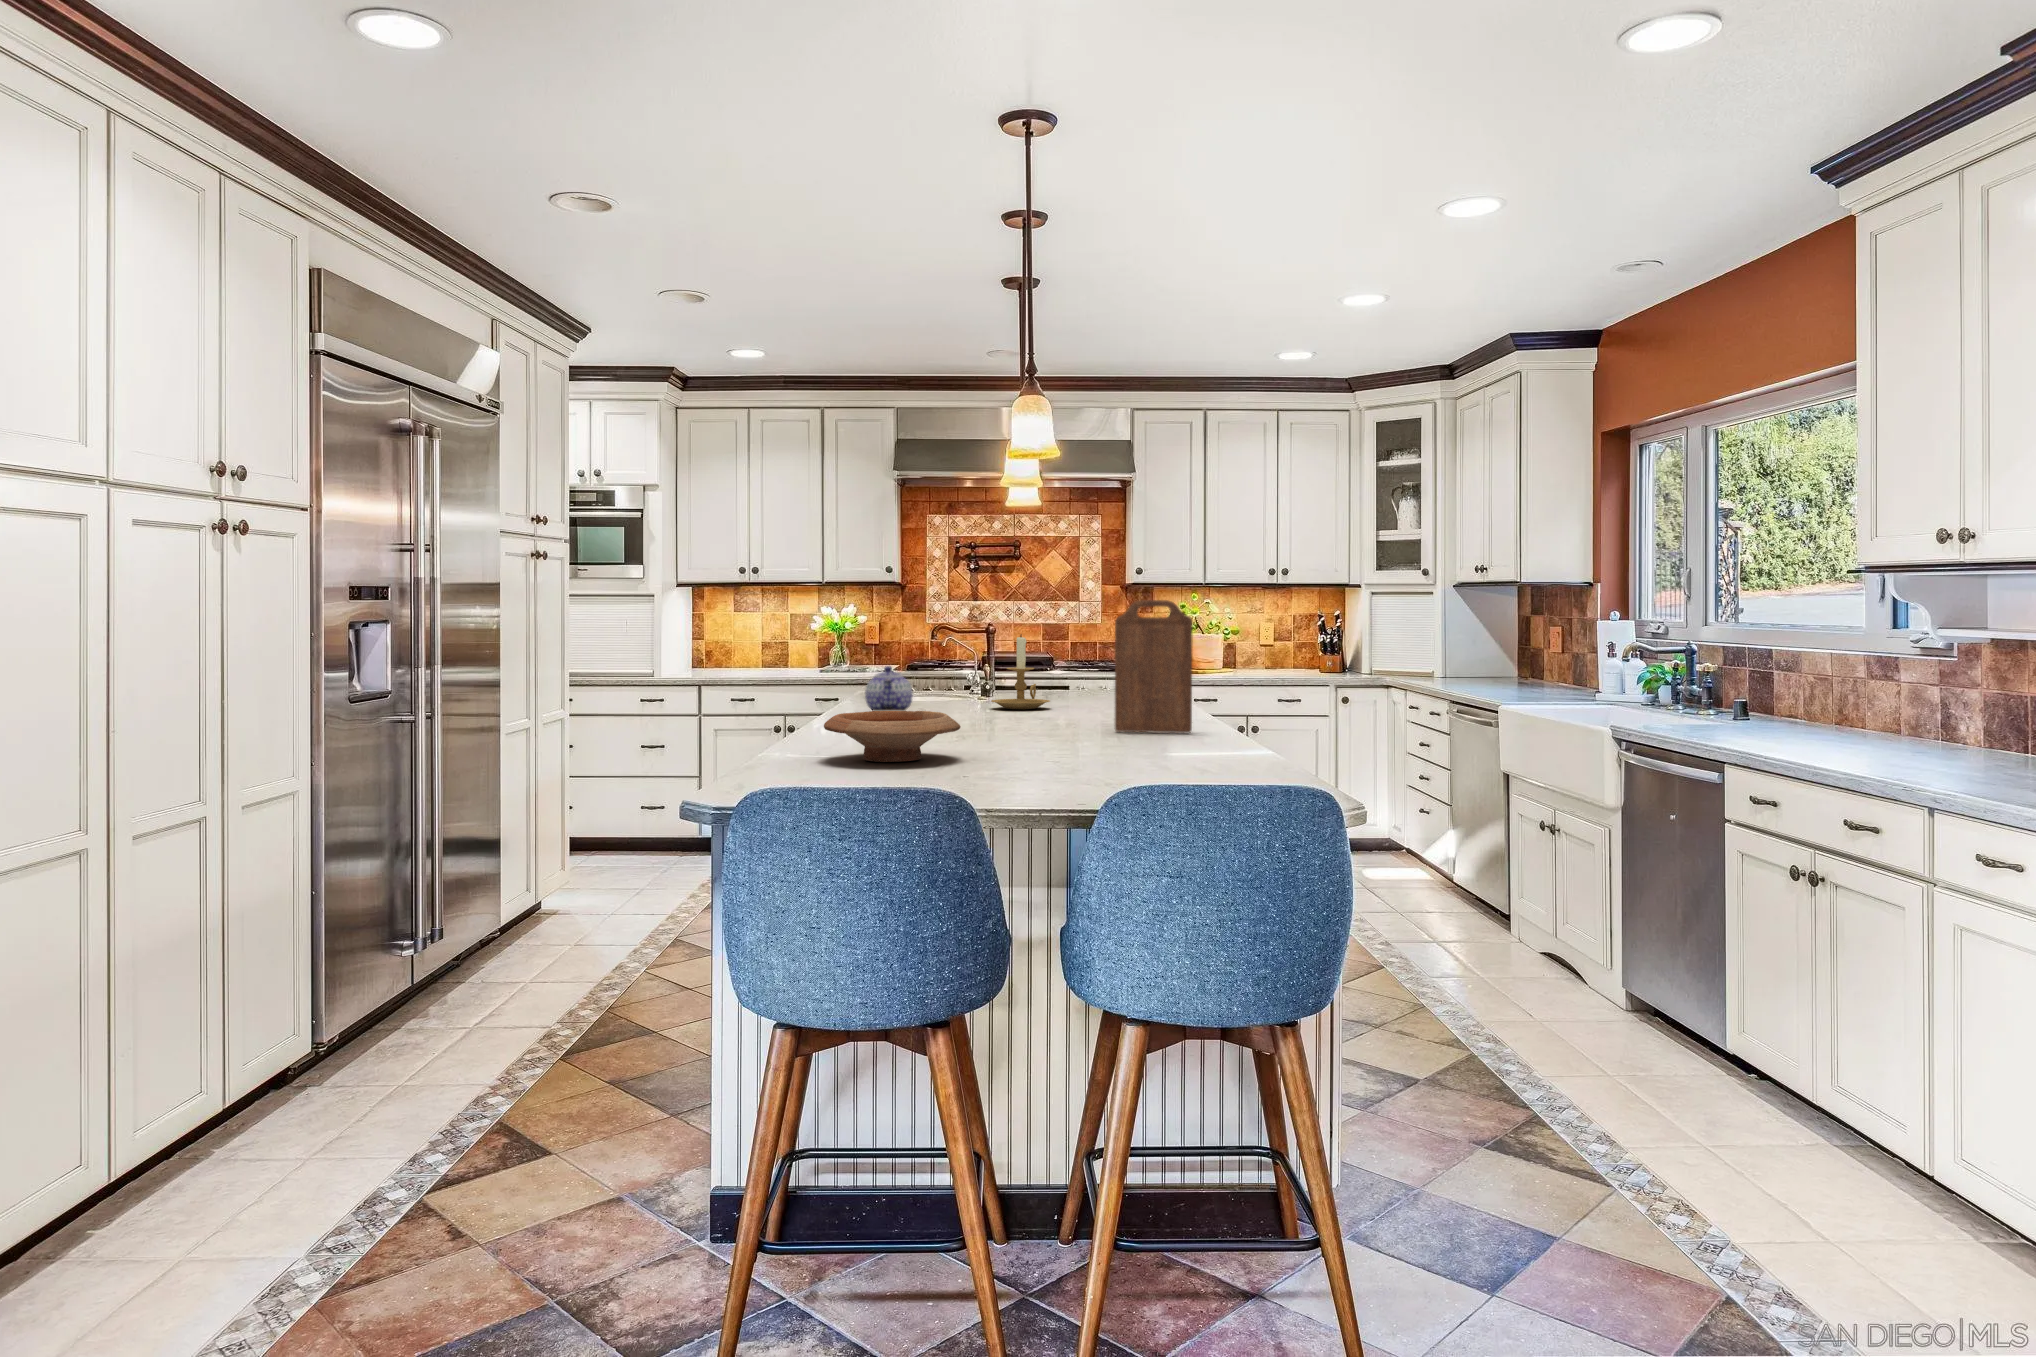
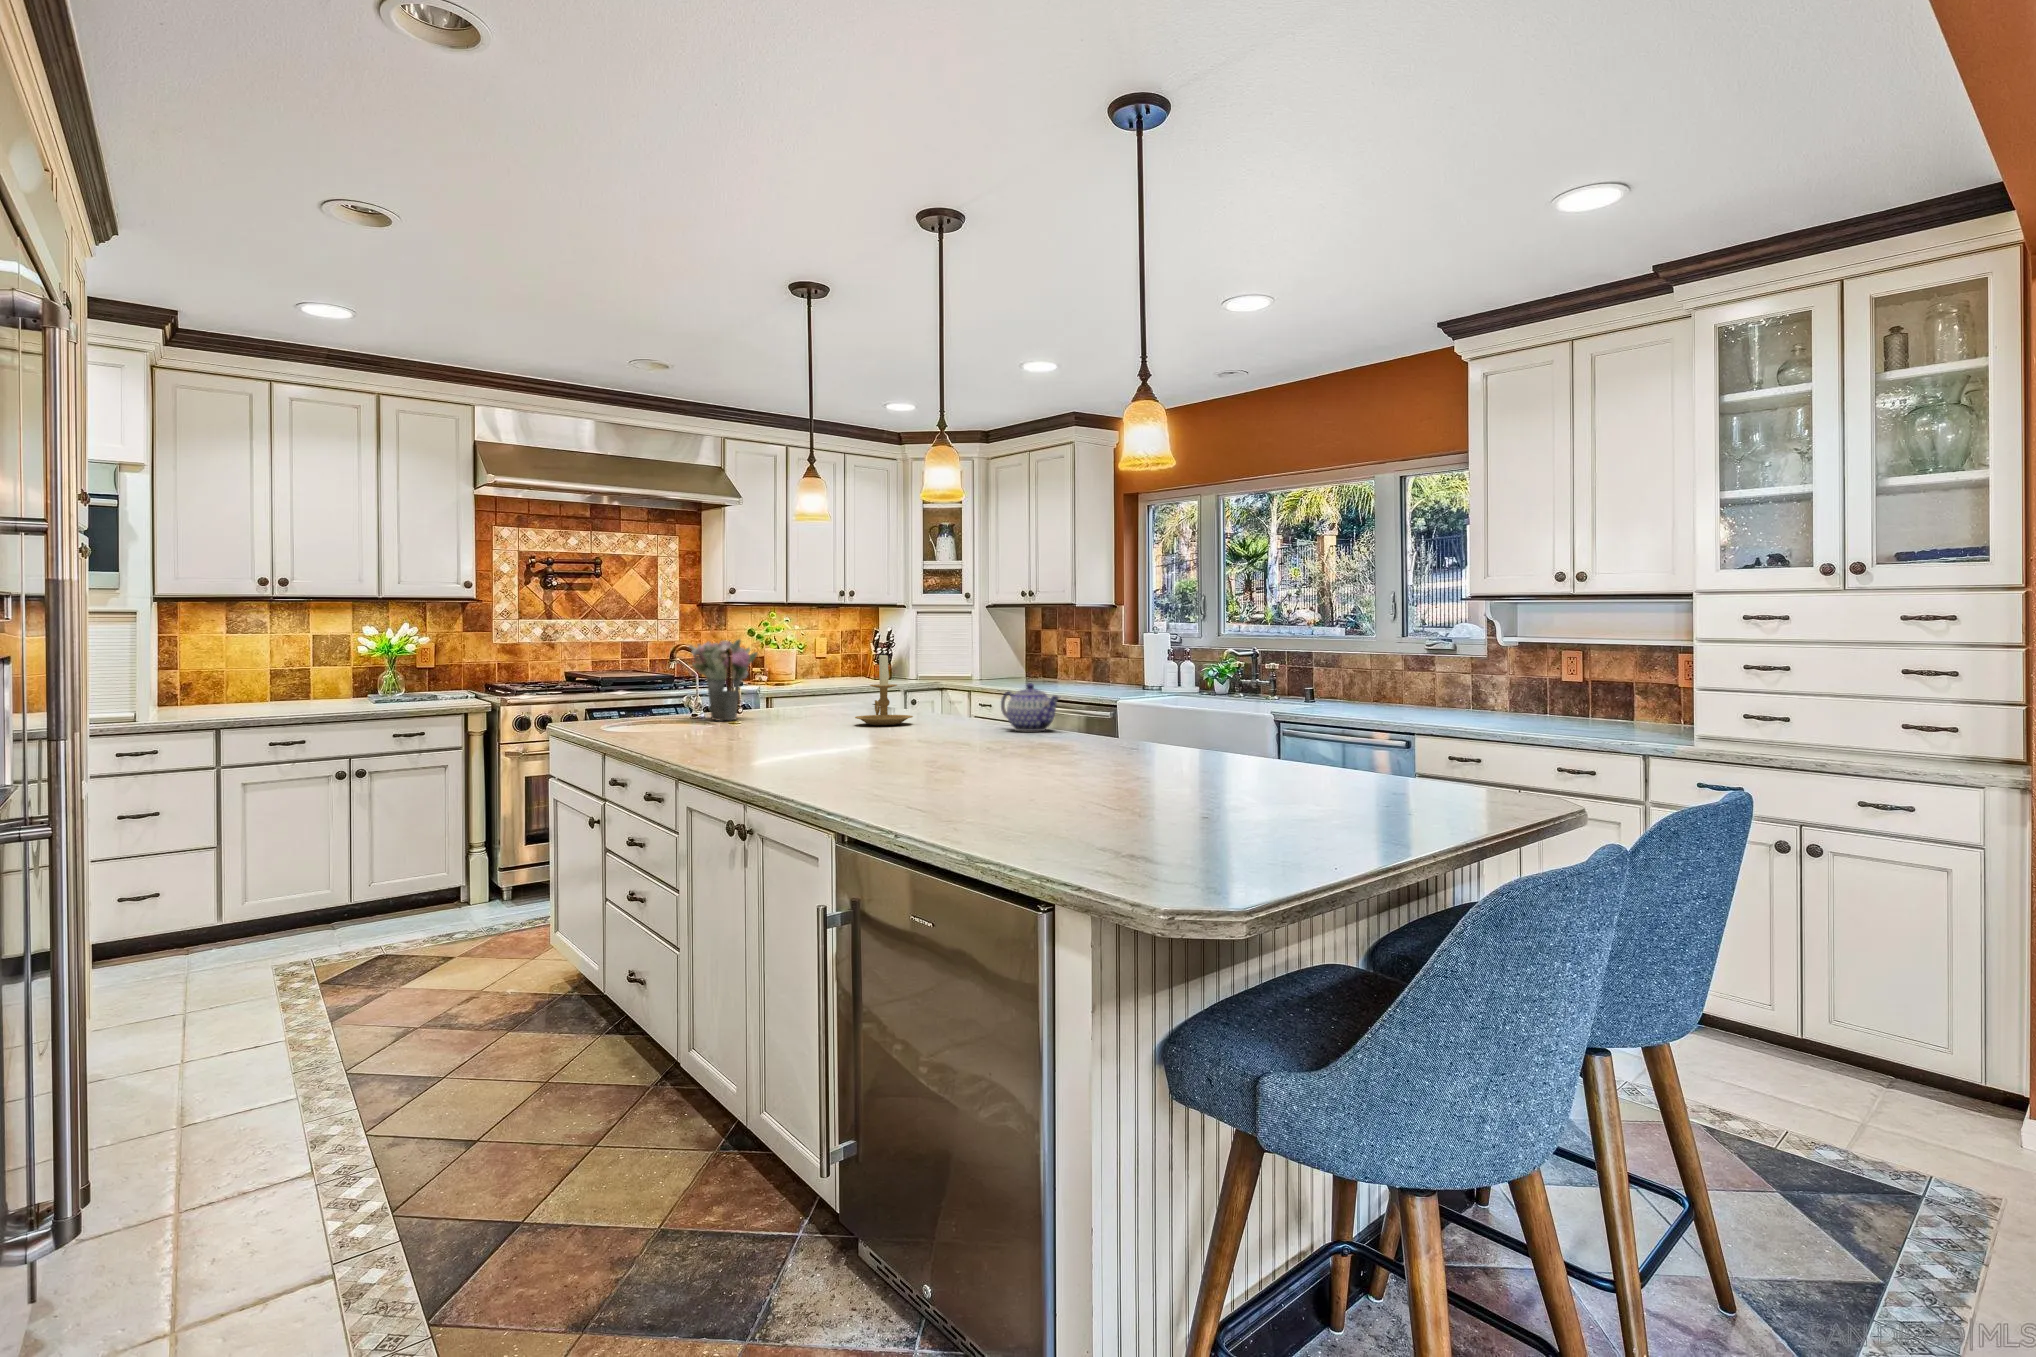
cutting board: present [1115,600,1193,733] -> none [1107,619,1163,734]
flower bouquet: none [923,619,979,697] -> present [689,639,757,721]
teapot: present [865,666,913,711] -> present [1001,683,1059,731]
wooden bowl: present [824,711,961,762] -> none [1079,720,1208,768]

